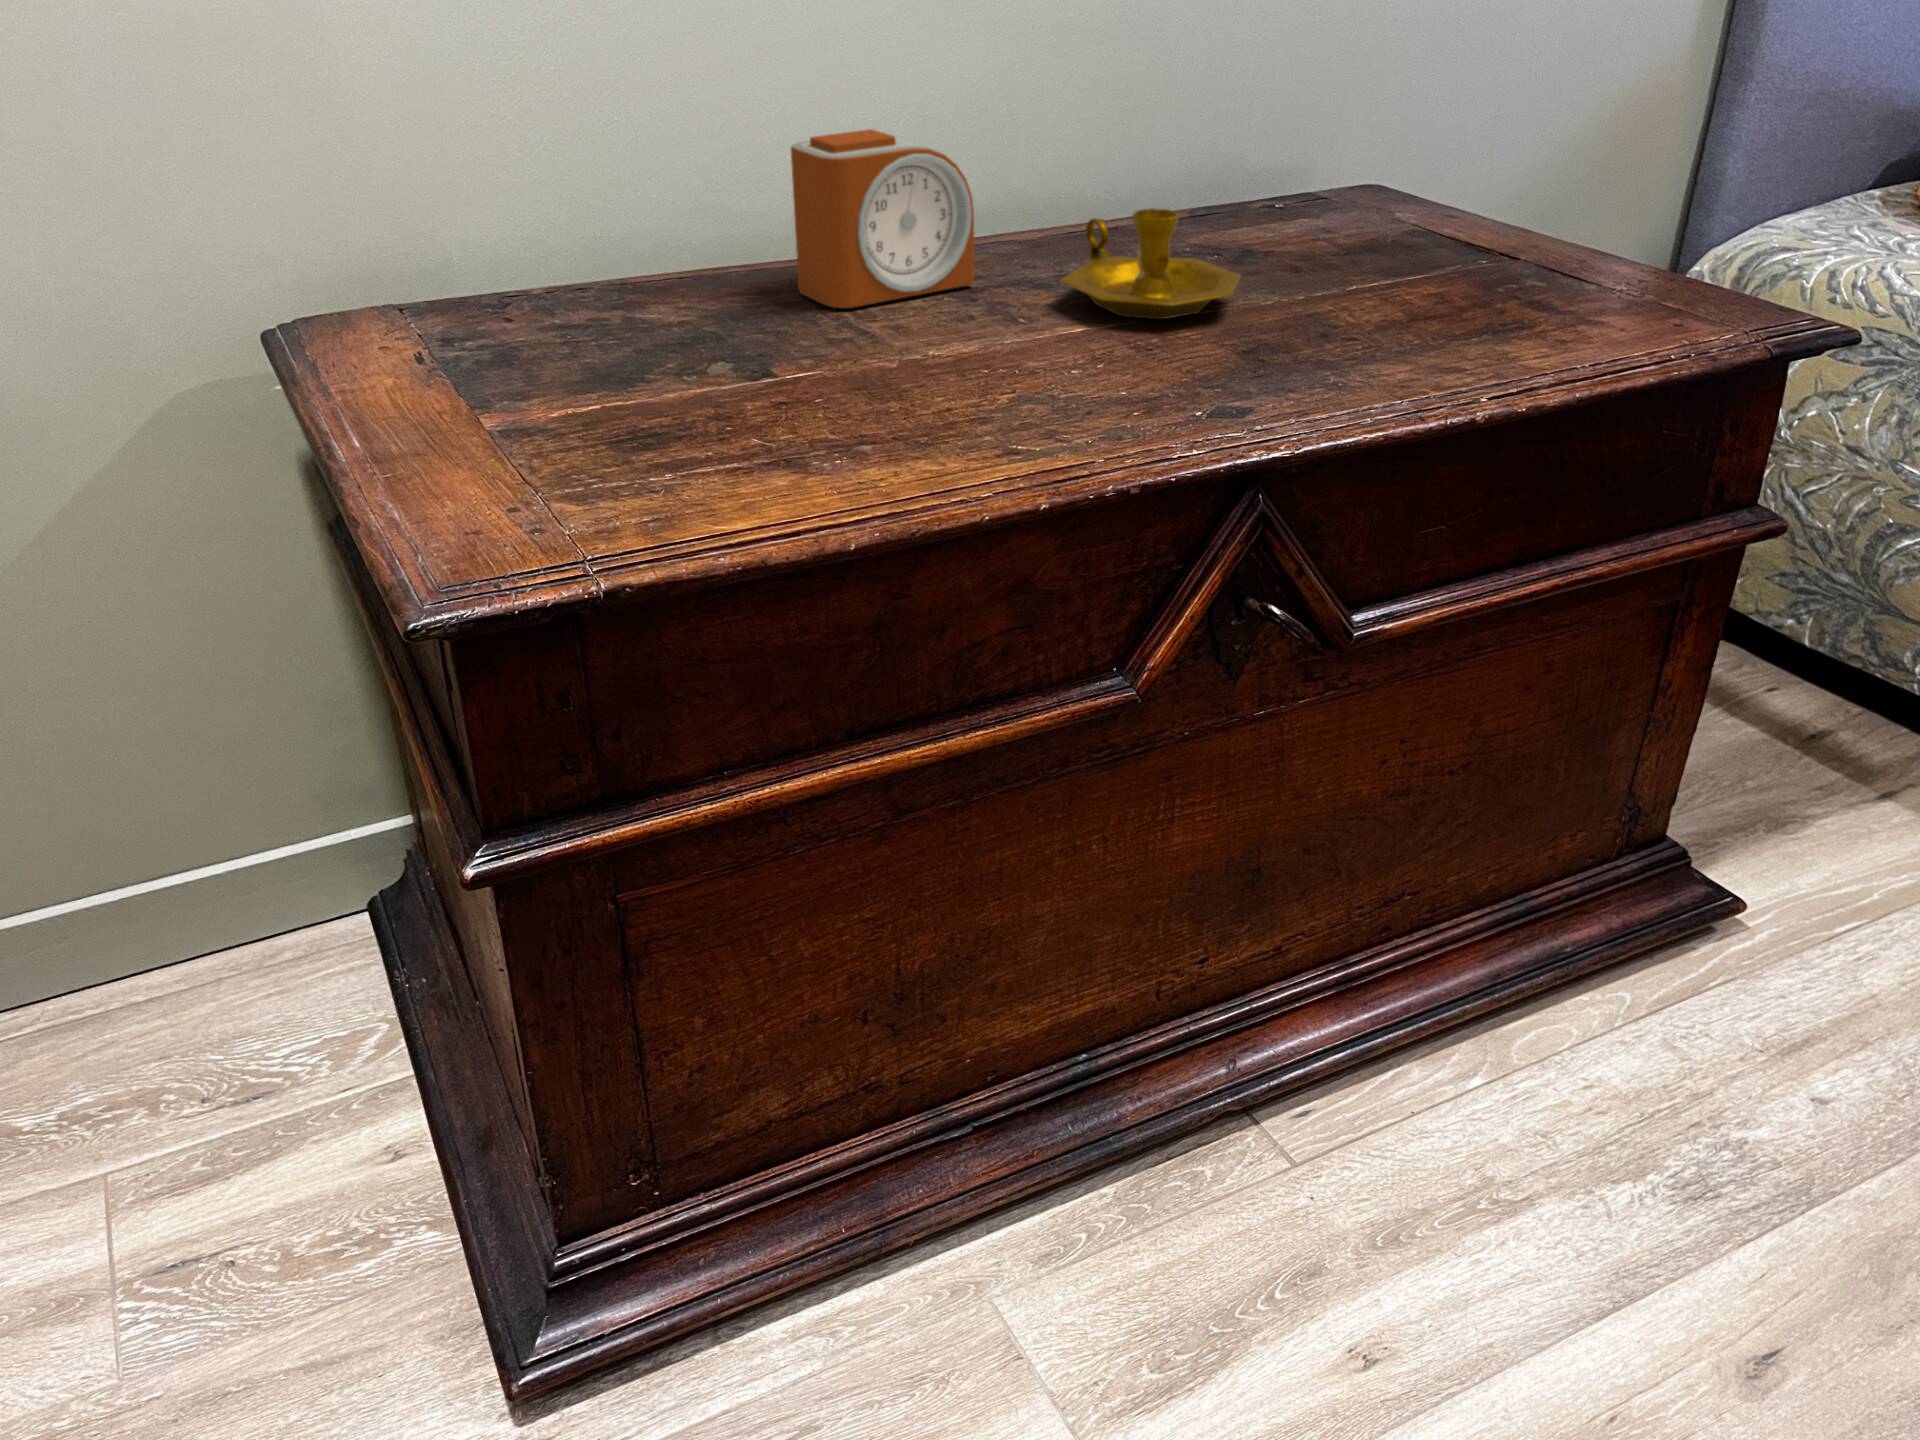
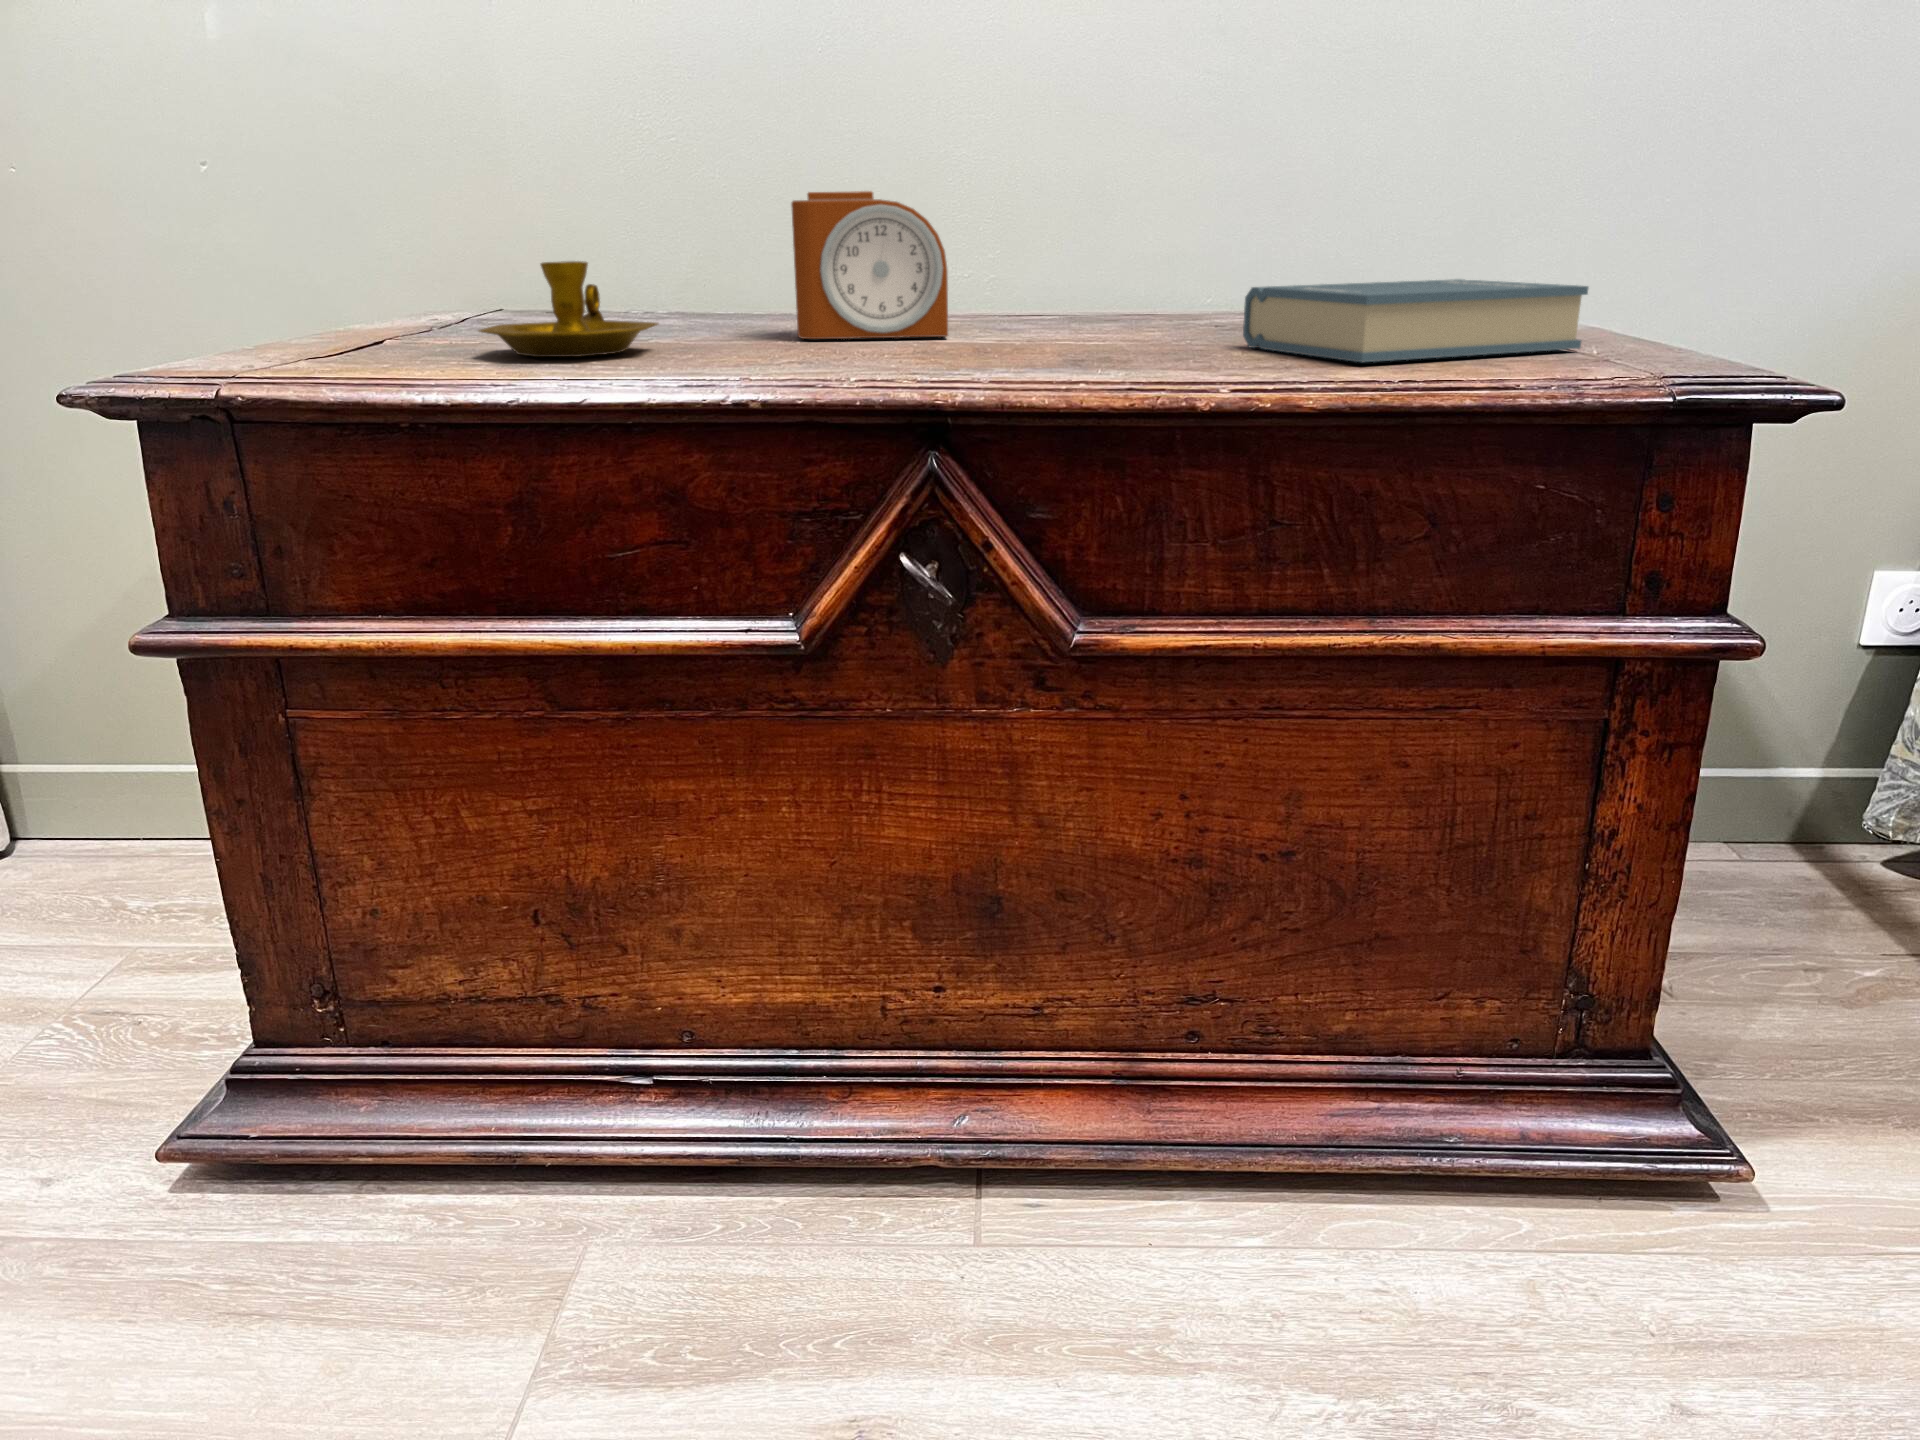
hardback book: none [1275,173,1552,305] -> present [1243,279,1588,362]
candlestick: present [1060,208,1241,319] -> present [479,261,658,357]

